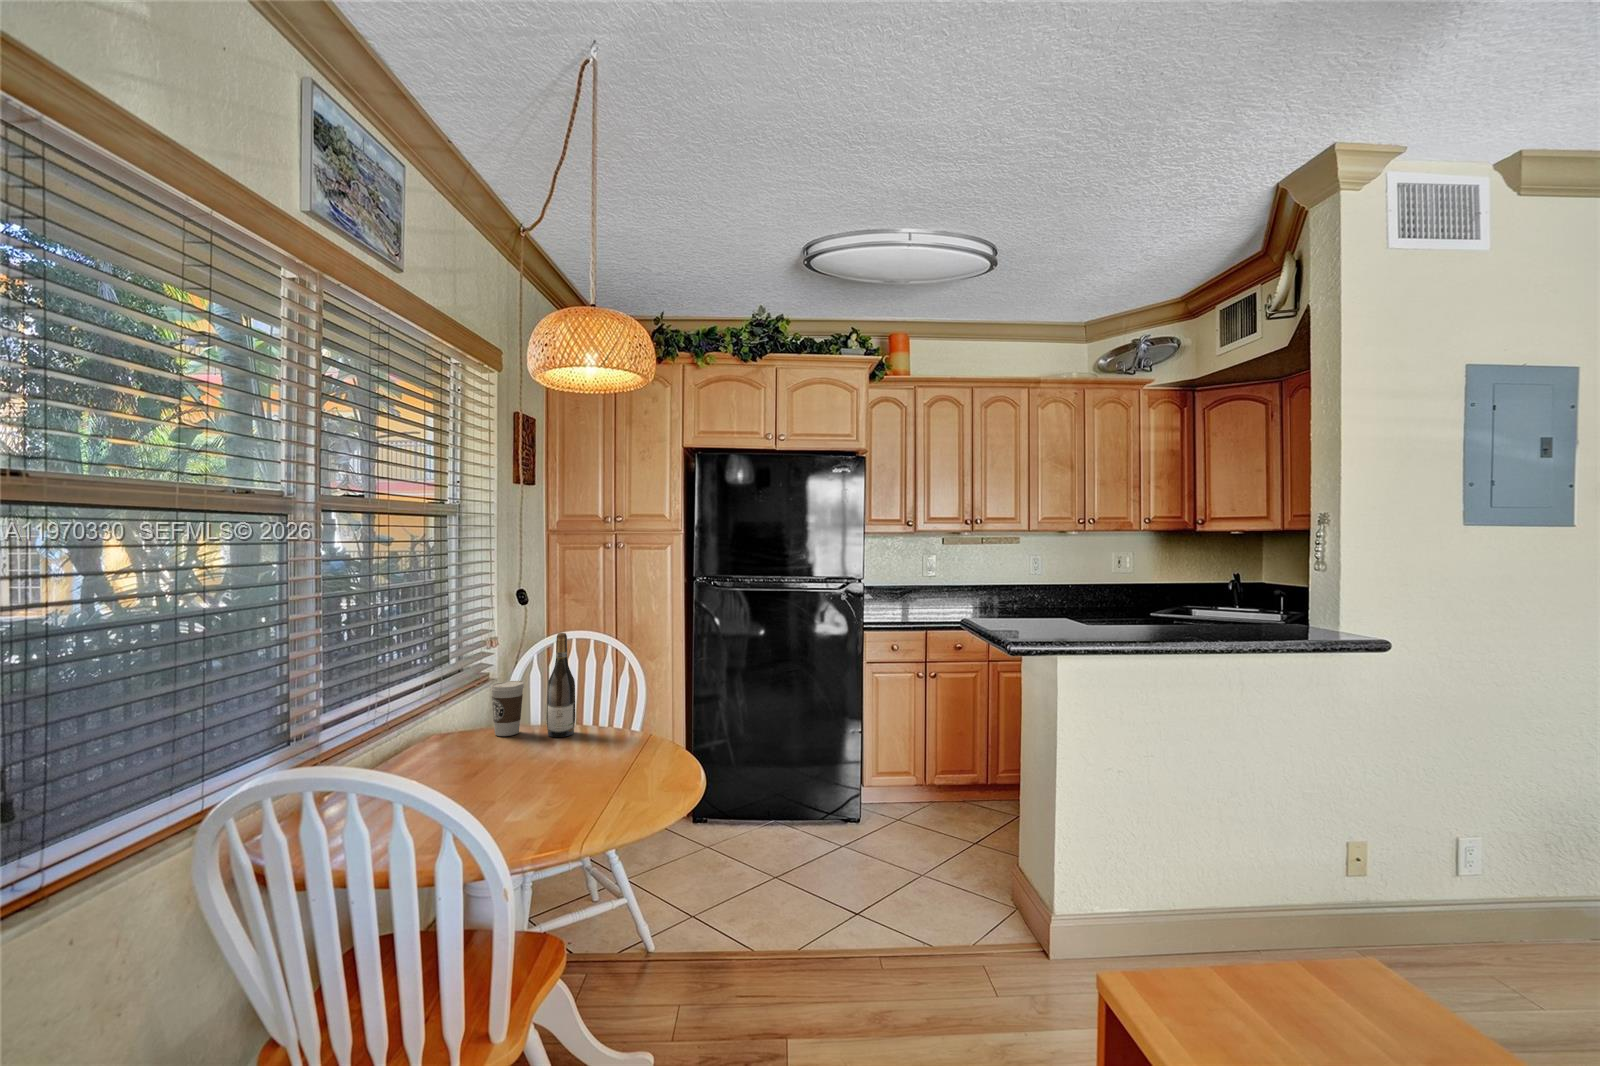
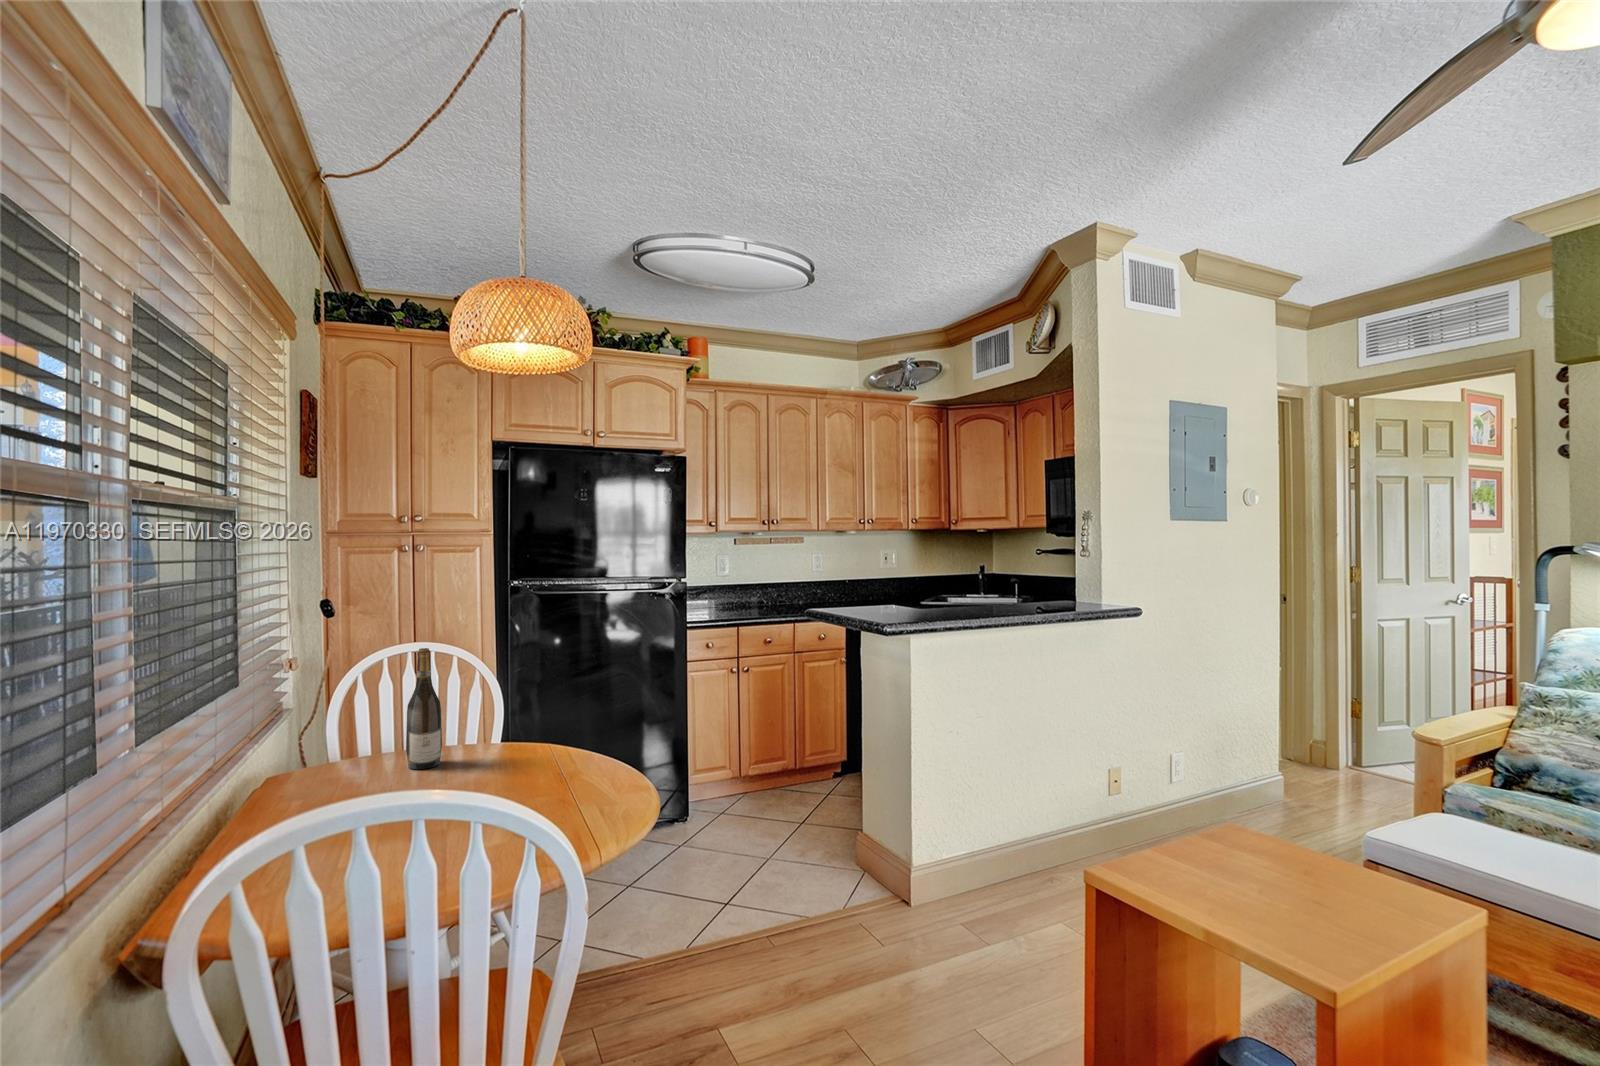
coffee cup: present [491,681,524,736] -> none [331,709,374,777]

